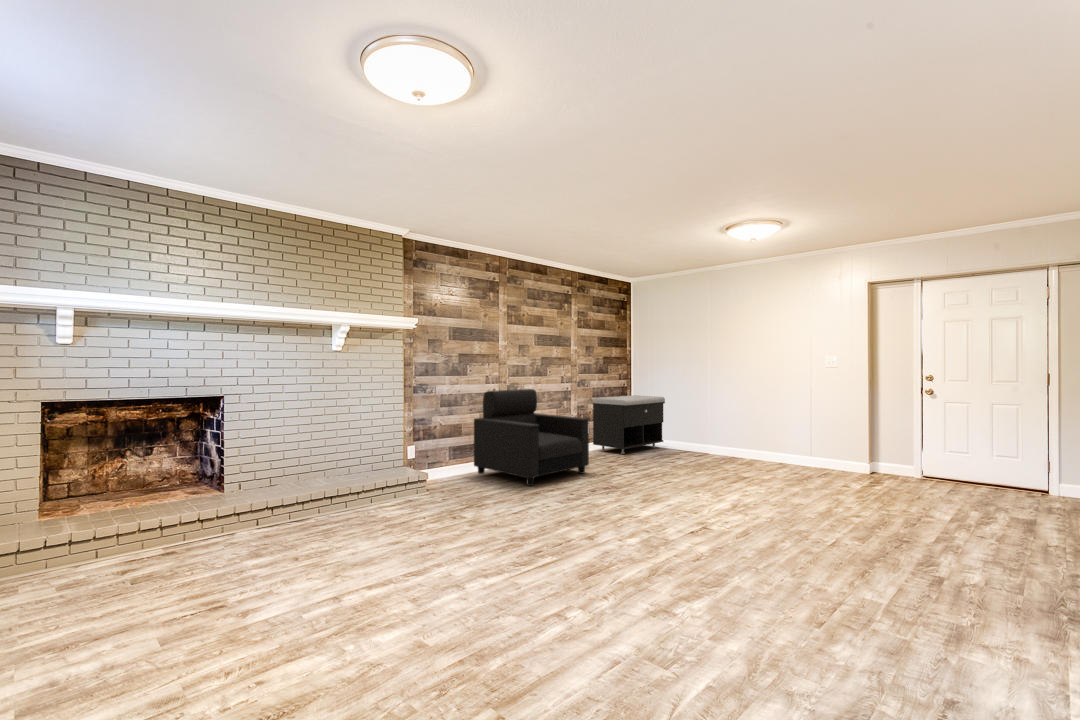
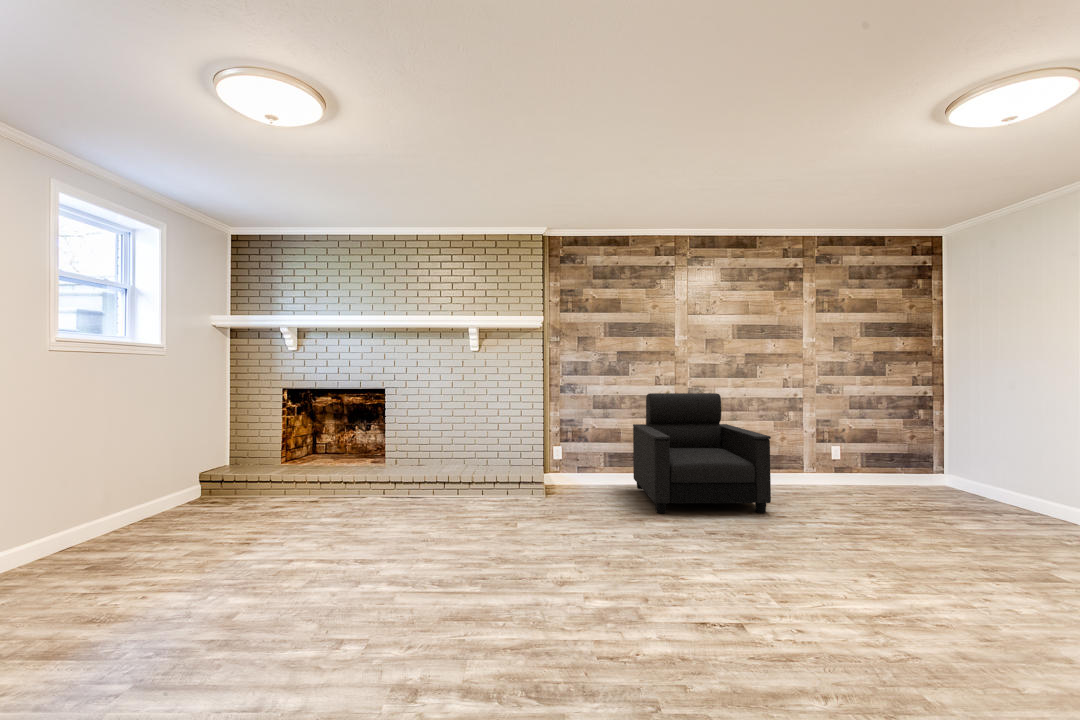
storage bench: present [593,395,665,454] -> none [848,411,1002,499]

